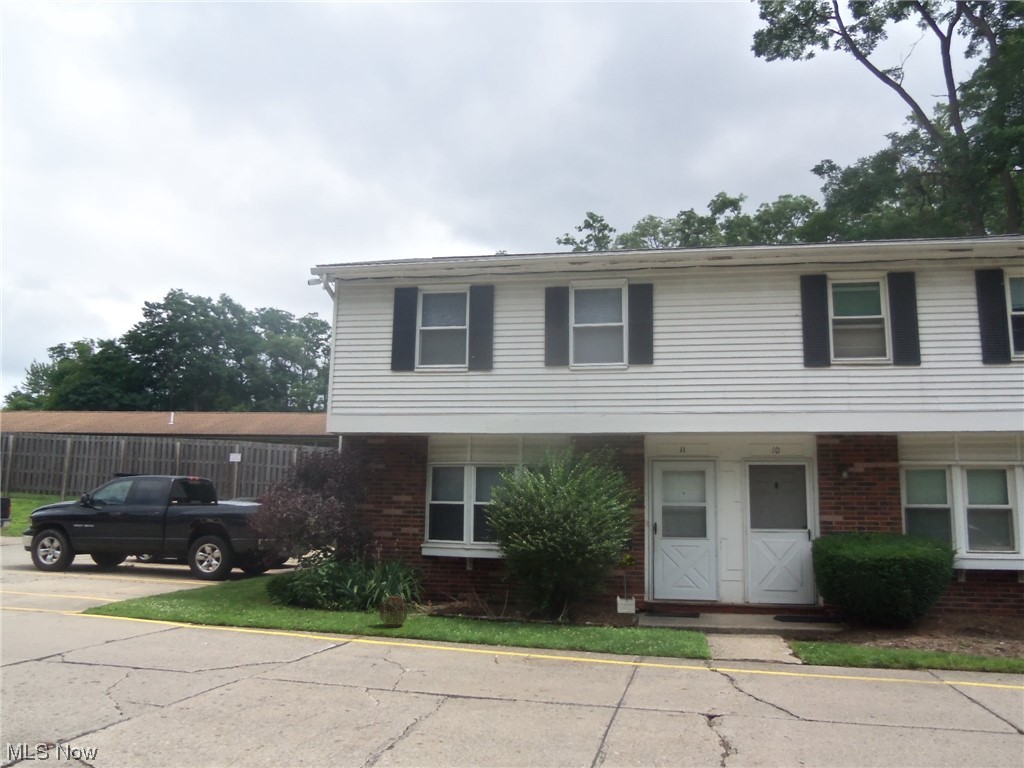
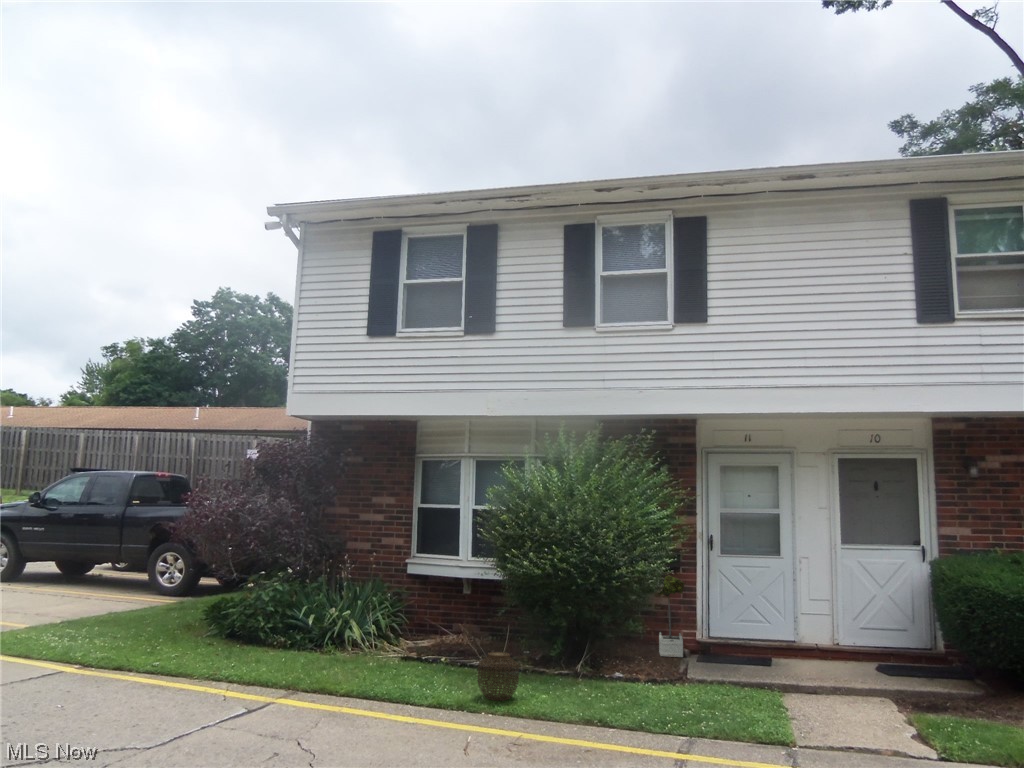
woven basket: present [380,596,407,627] -> present [478,652,519,701]

